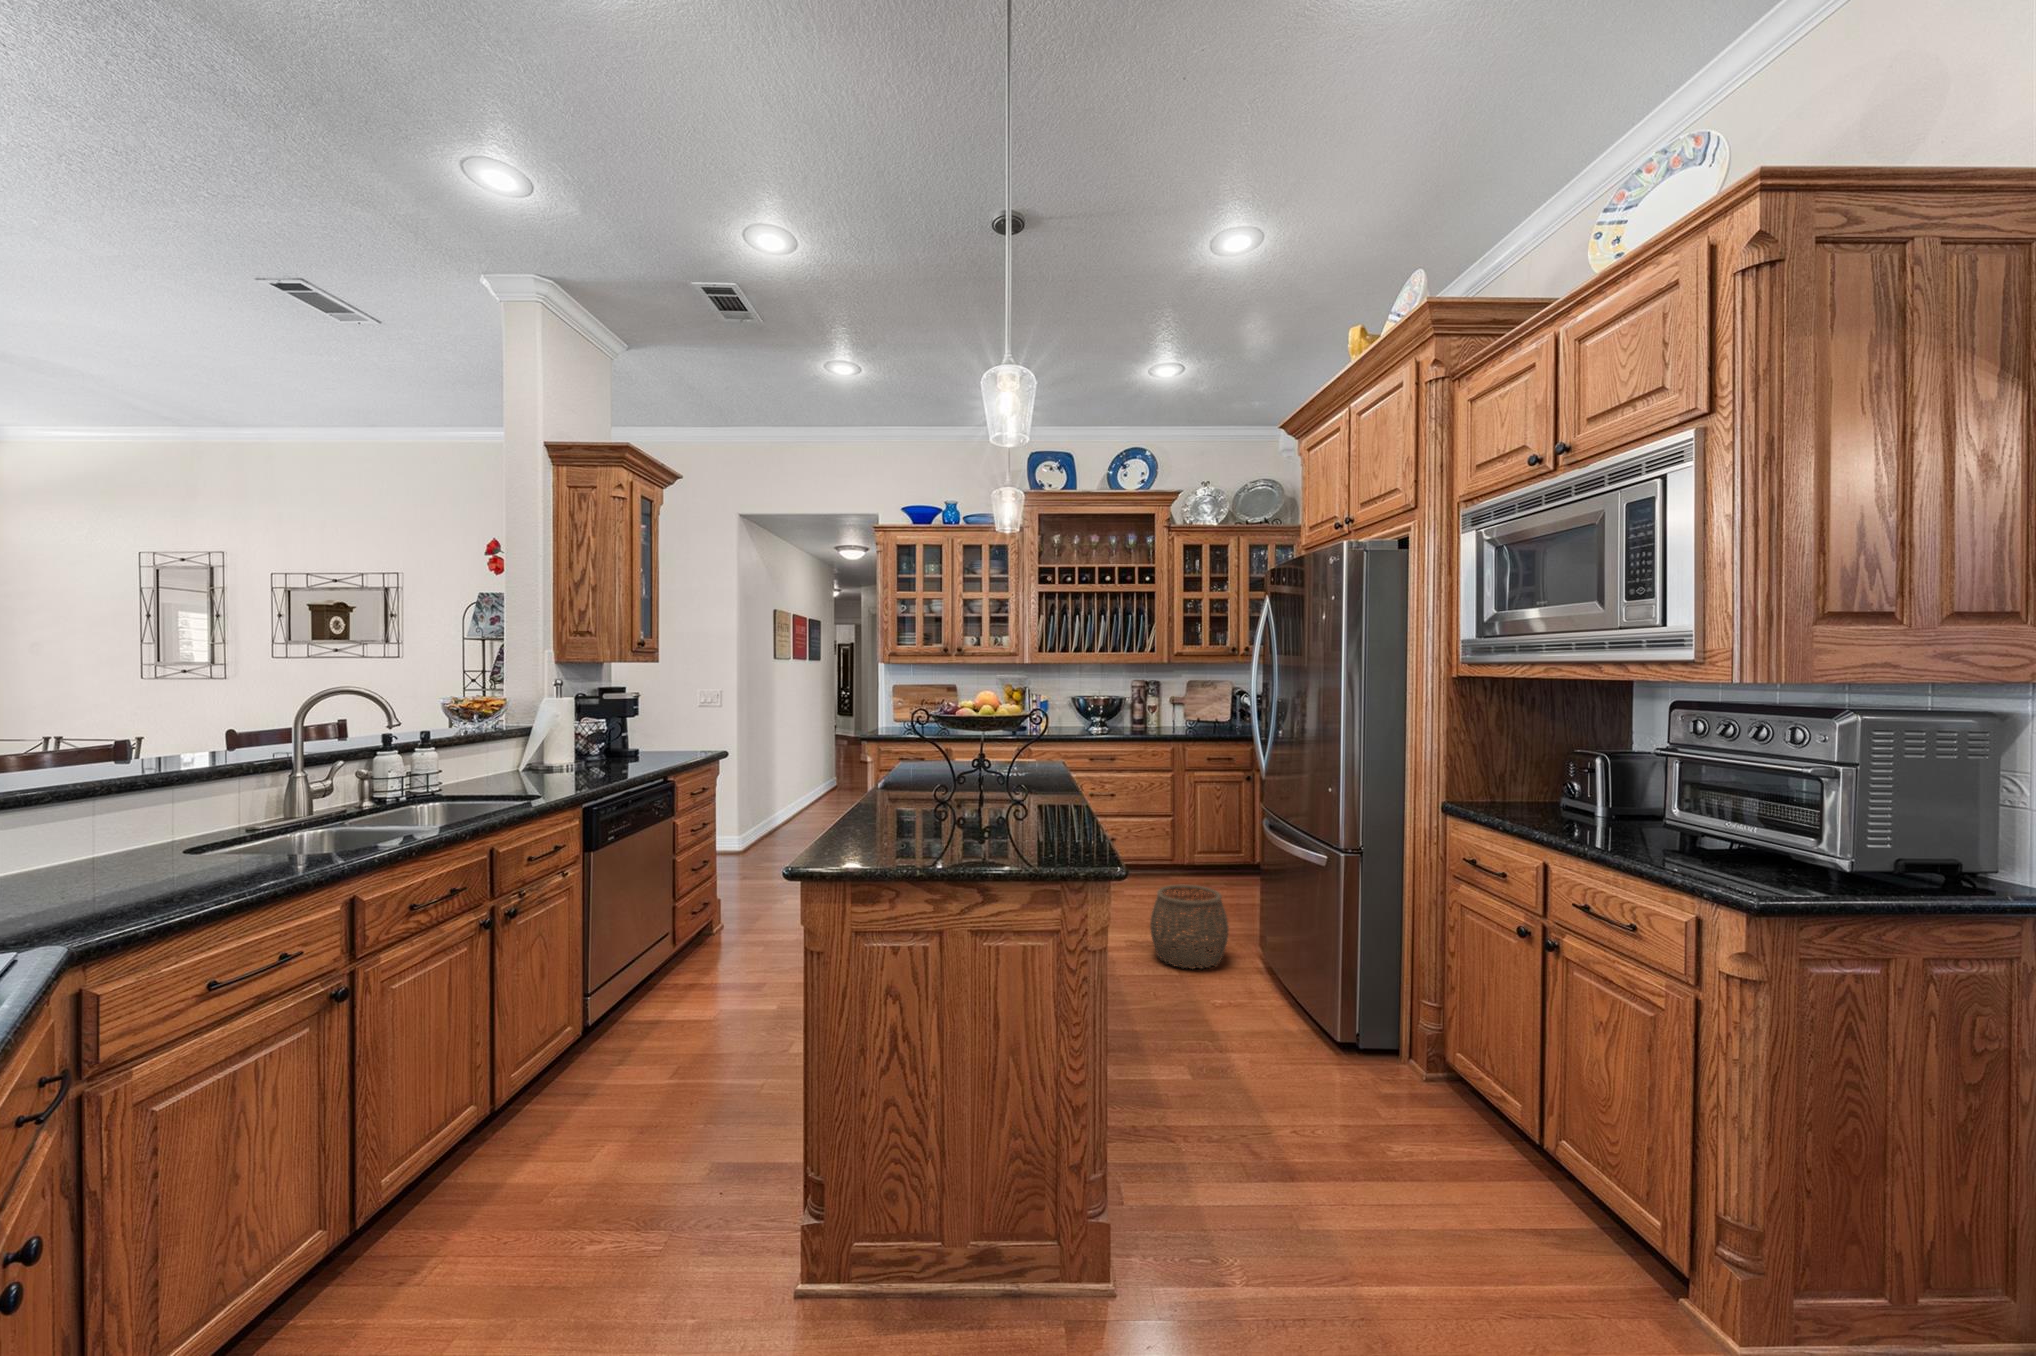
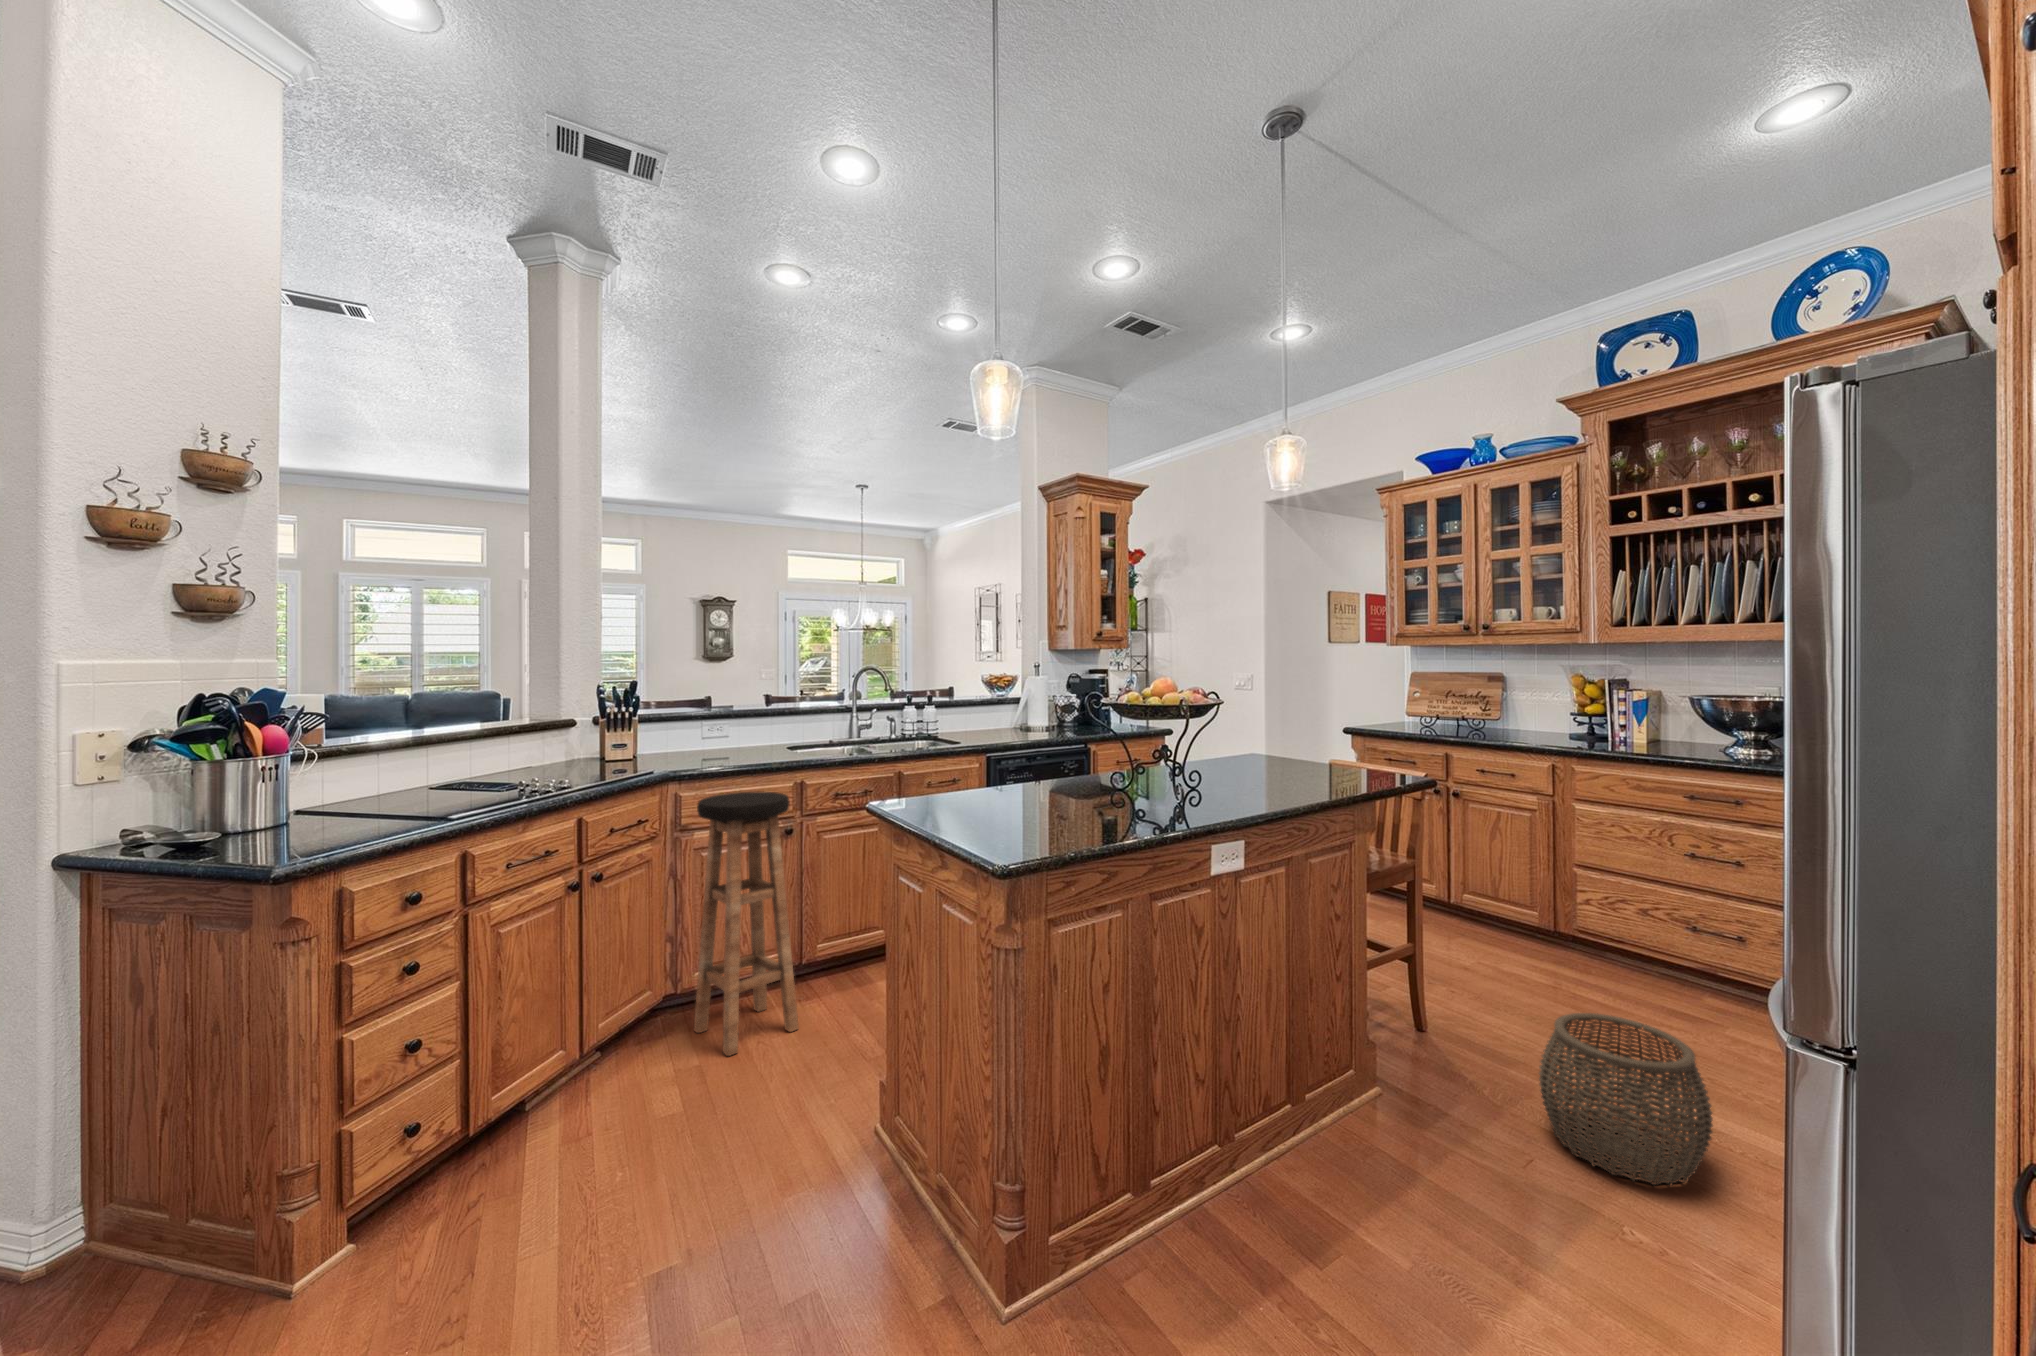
bar stool: none [441,869,604,1271] -> present [694,792,799,1056]

